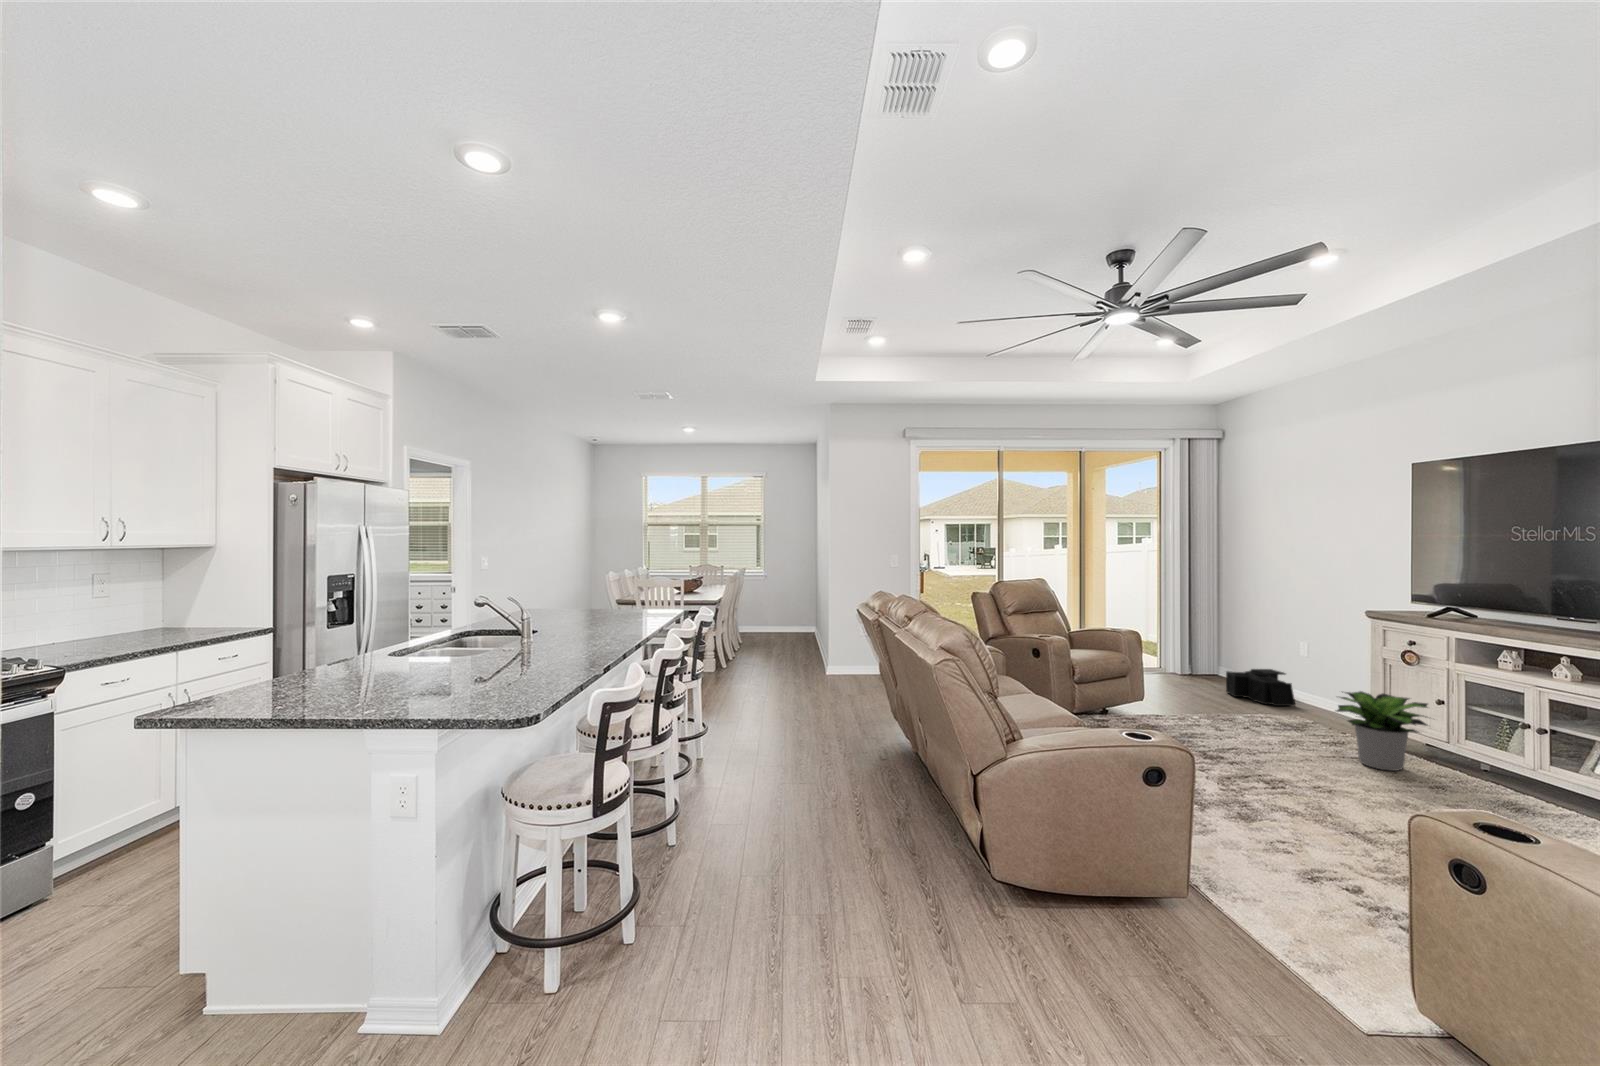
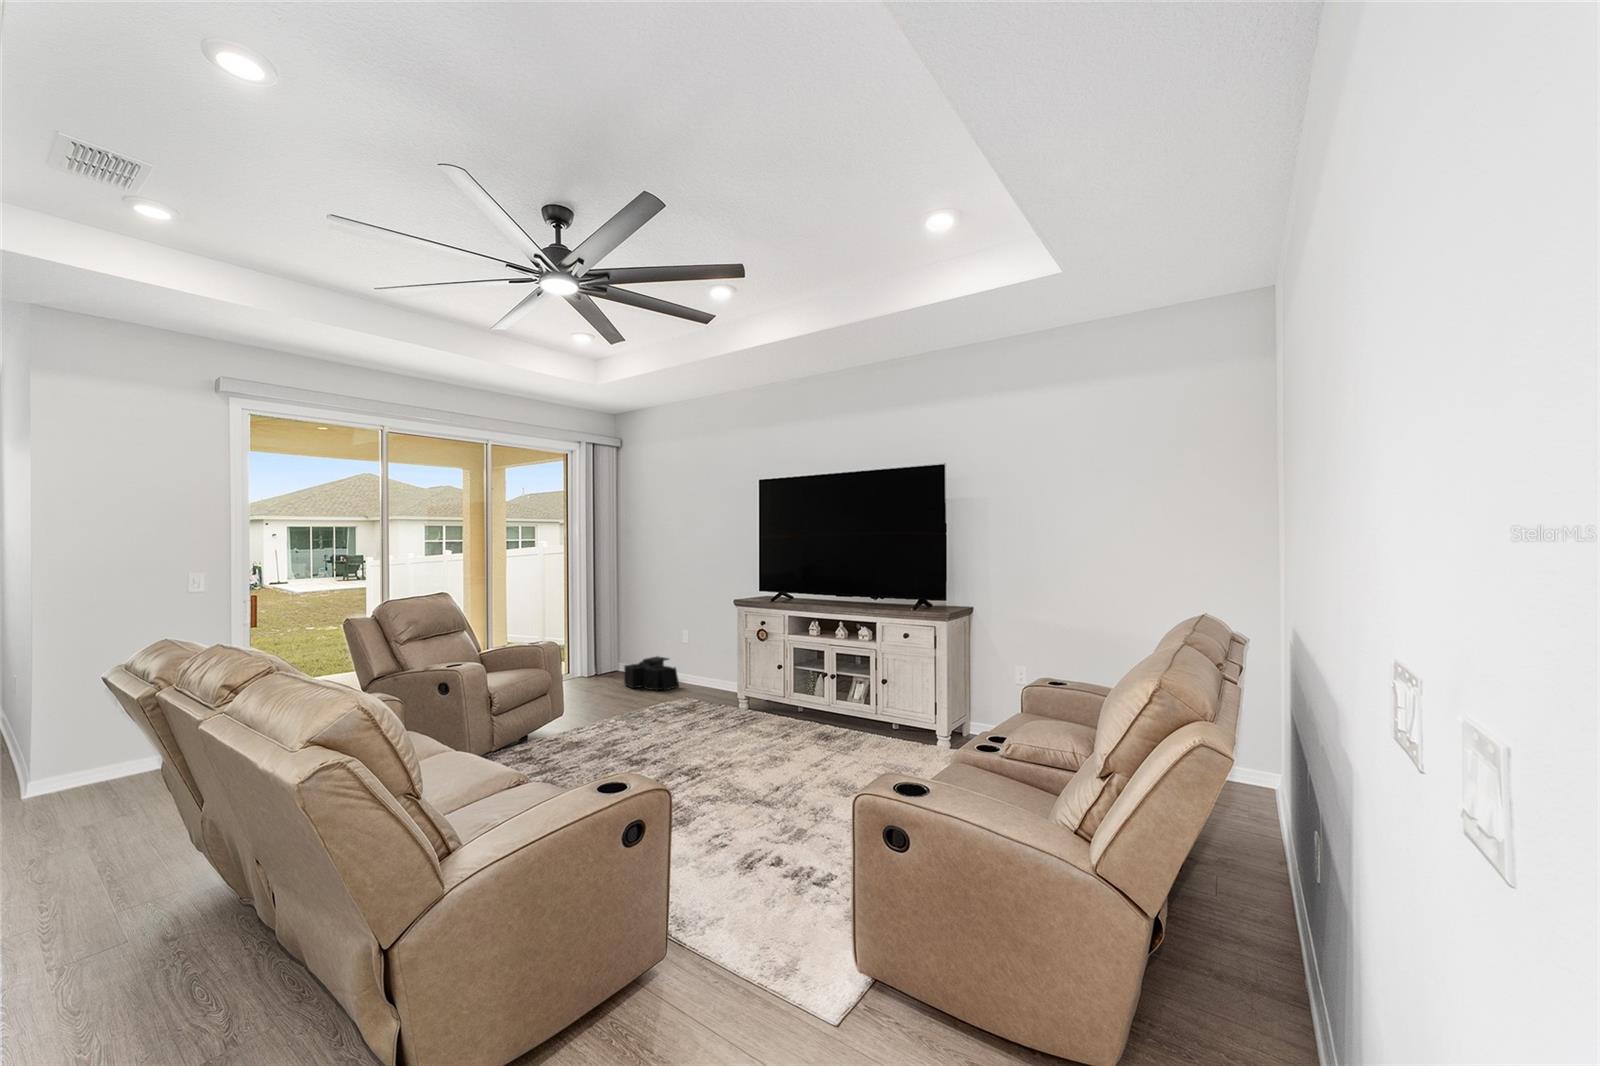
potted plant: present [1337,691,1428,771] -> none [721,667,783,732]

